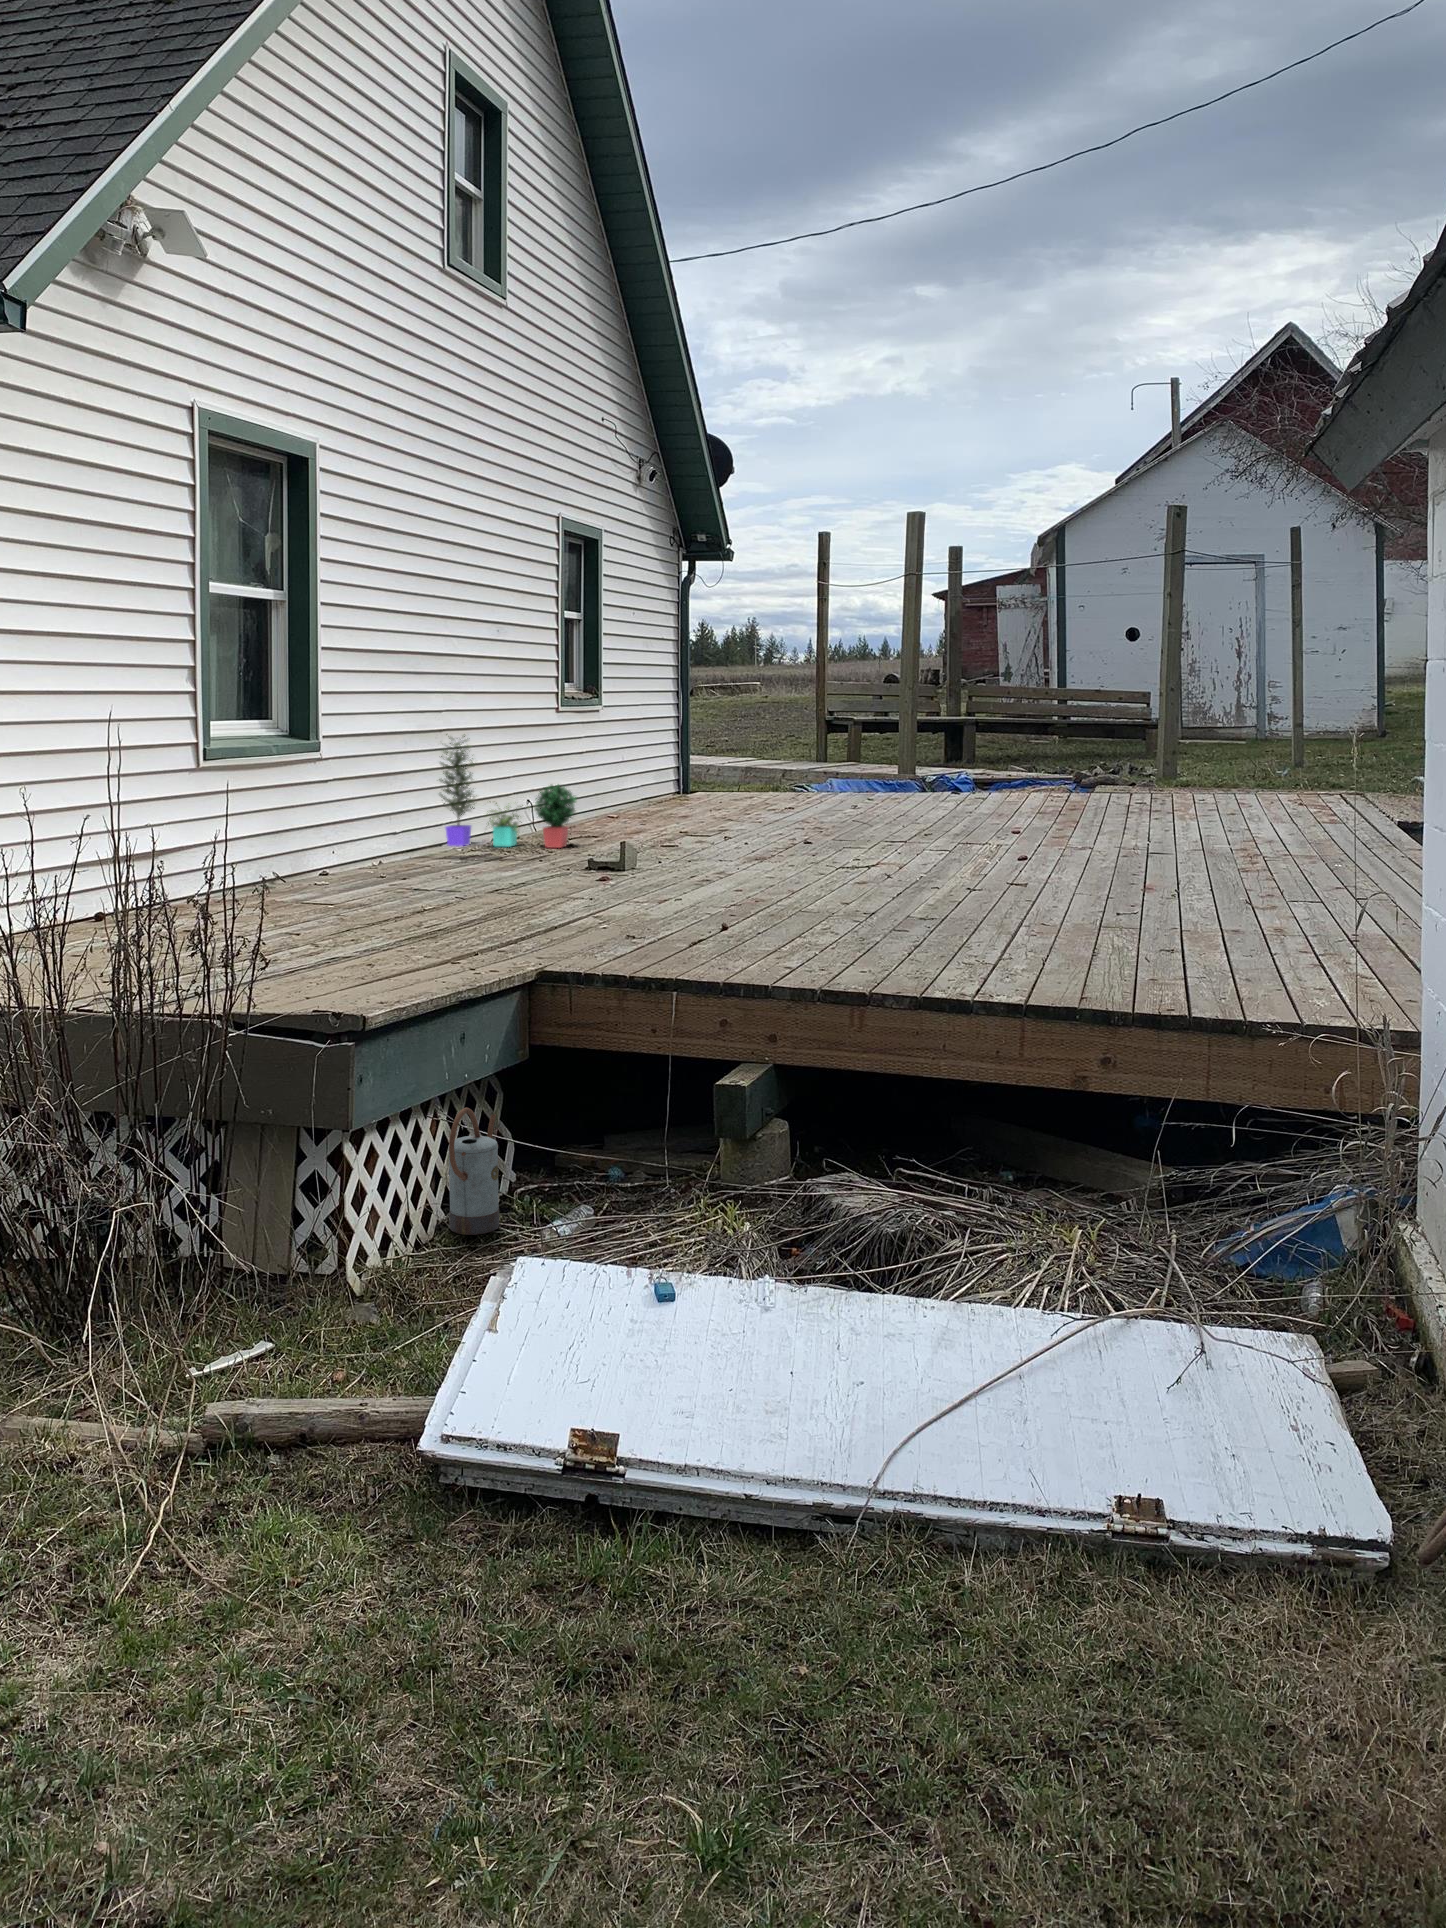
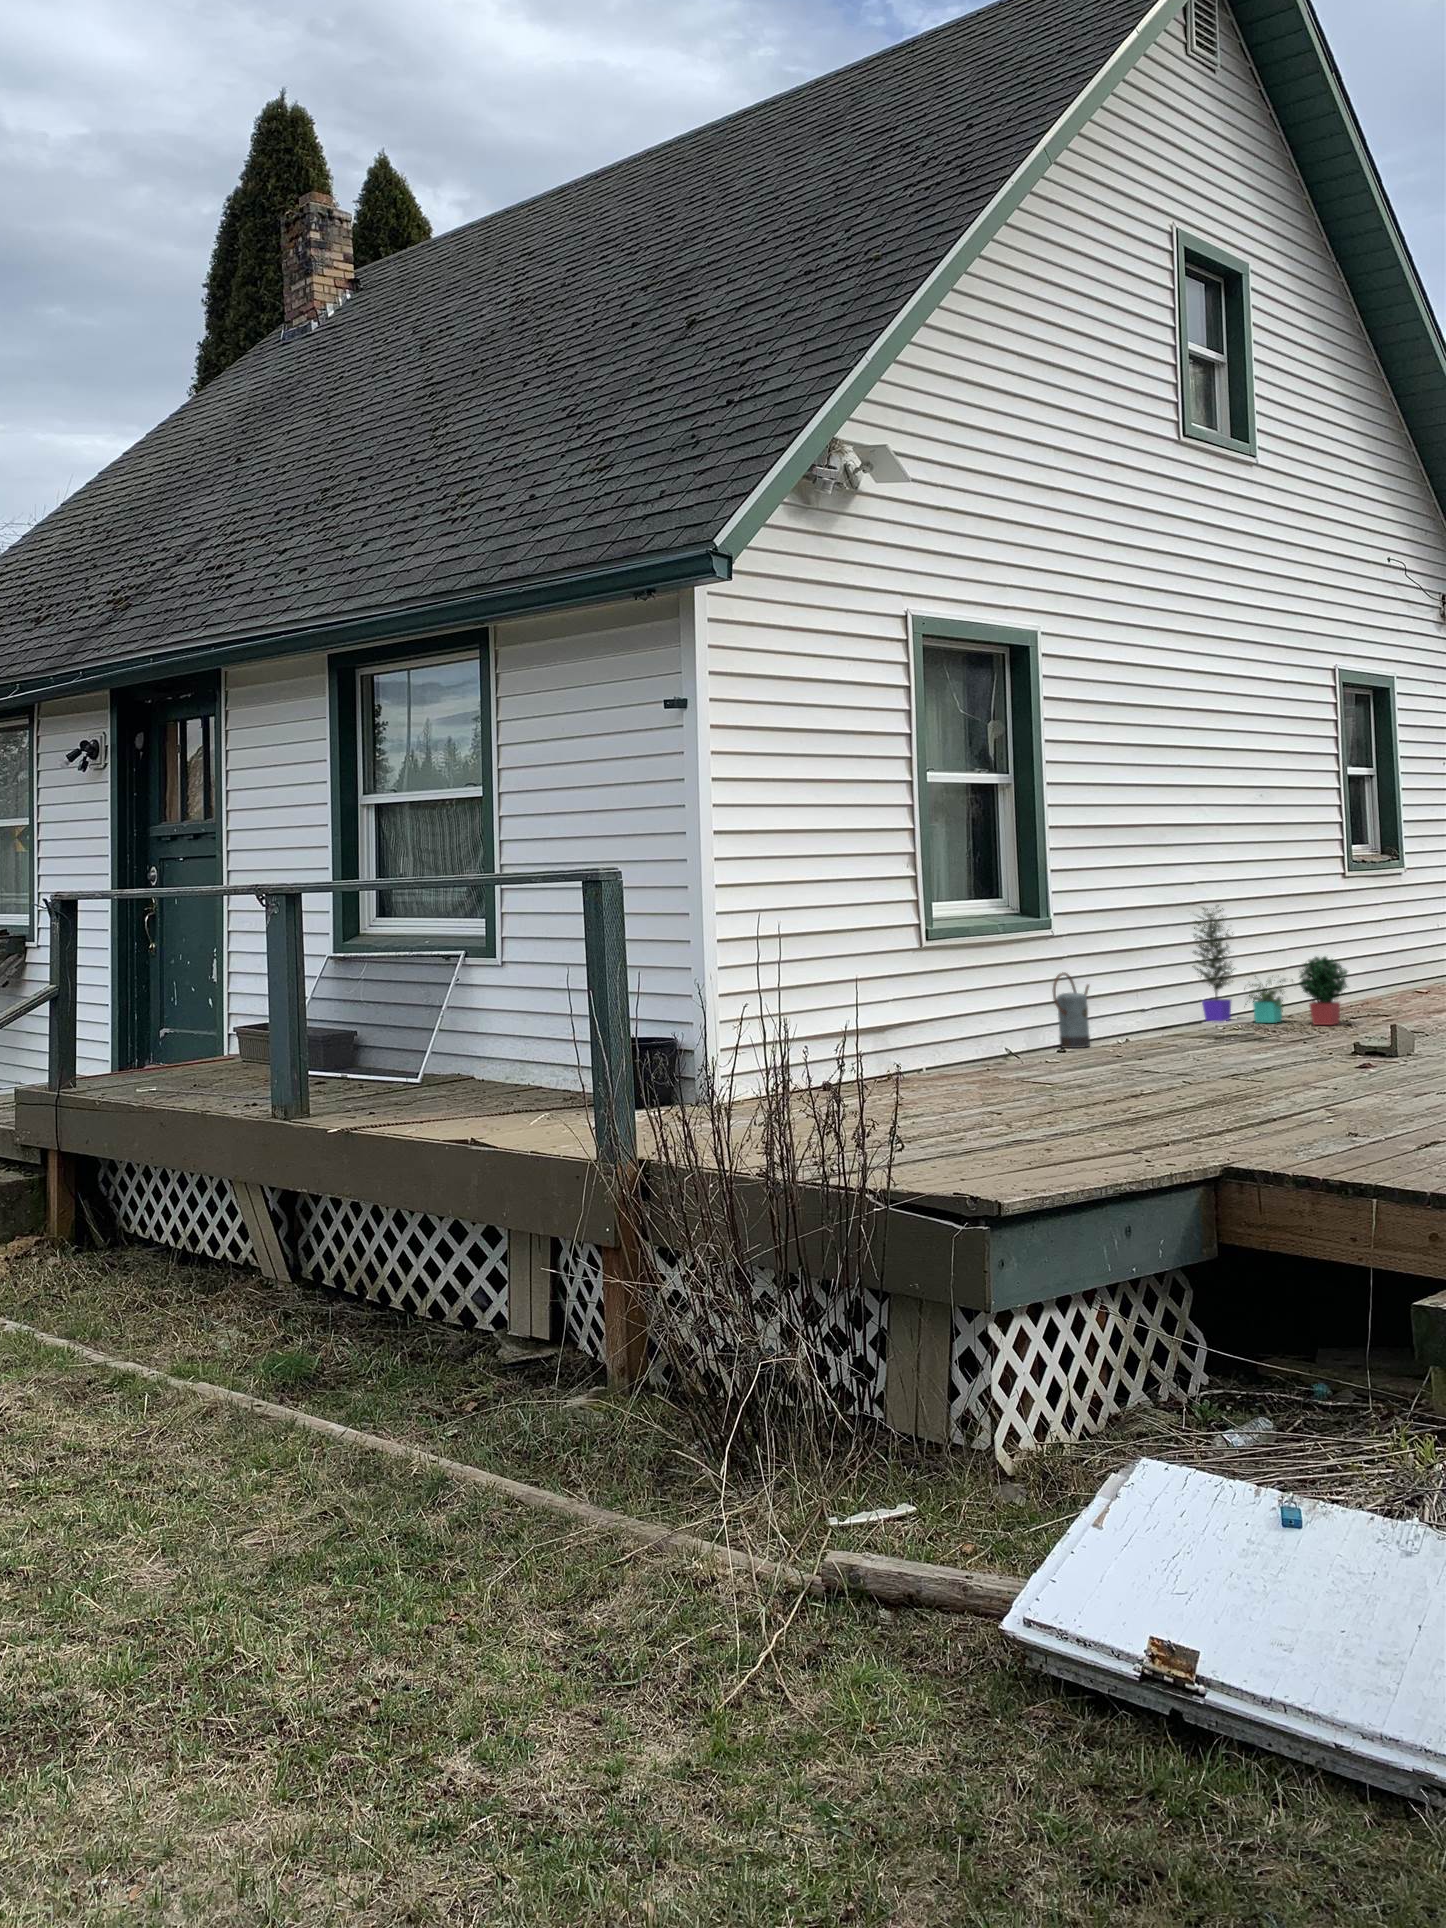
watering can: present [448,1107,499,1235] -> present [1053,972,1090,1048]

